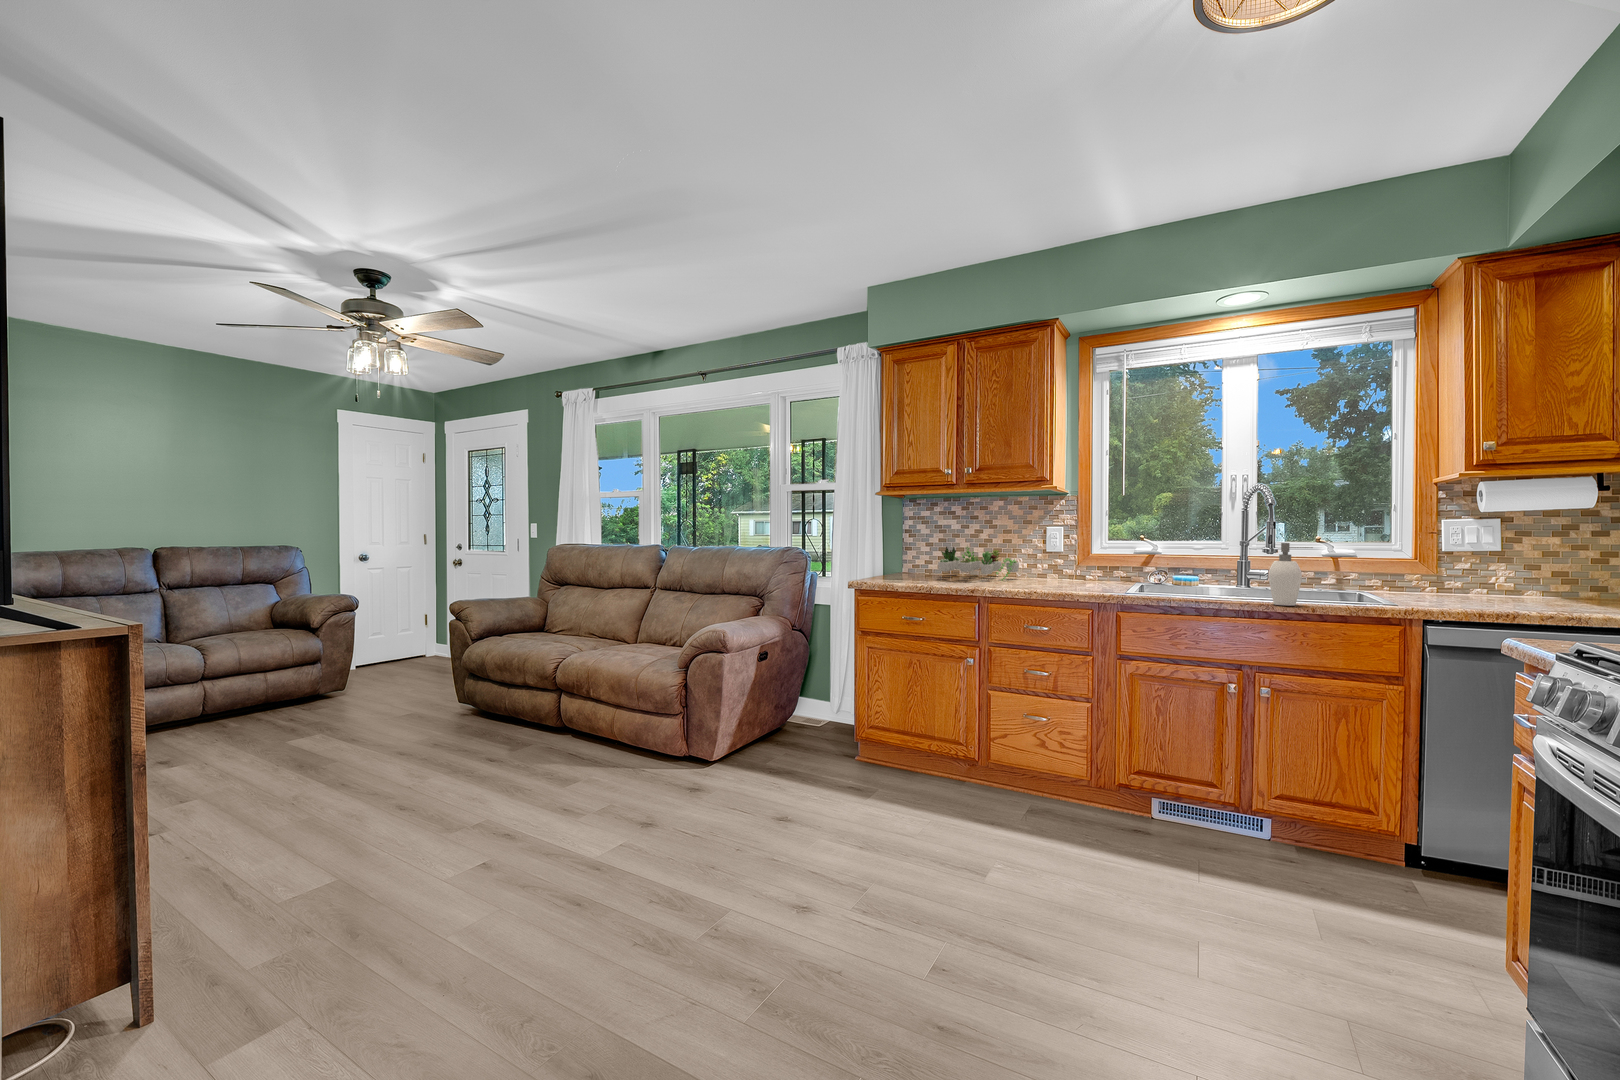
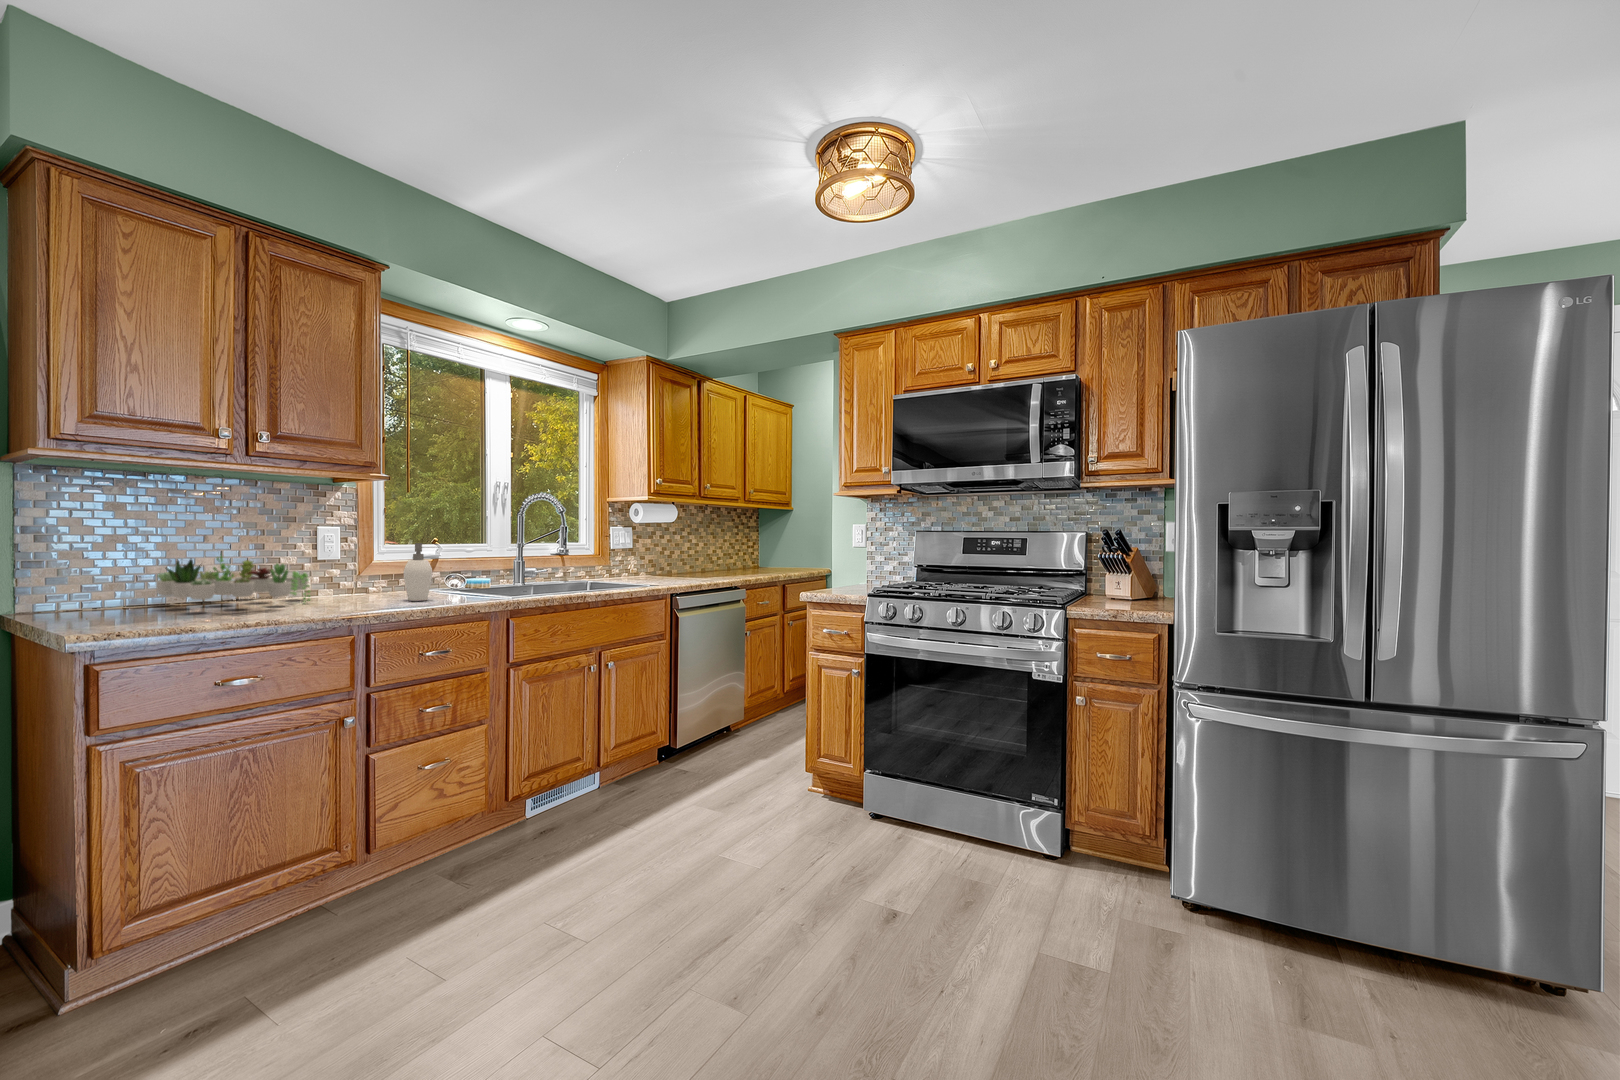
soap dispenser: present [1268,543,1313,606] -> present [403,543,439,601]

